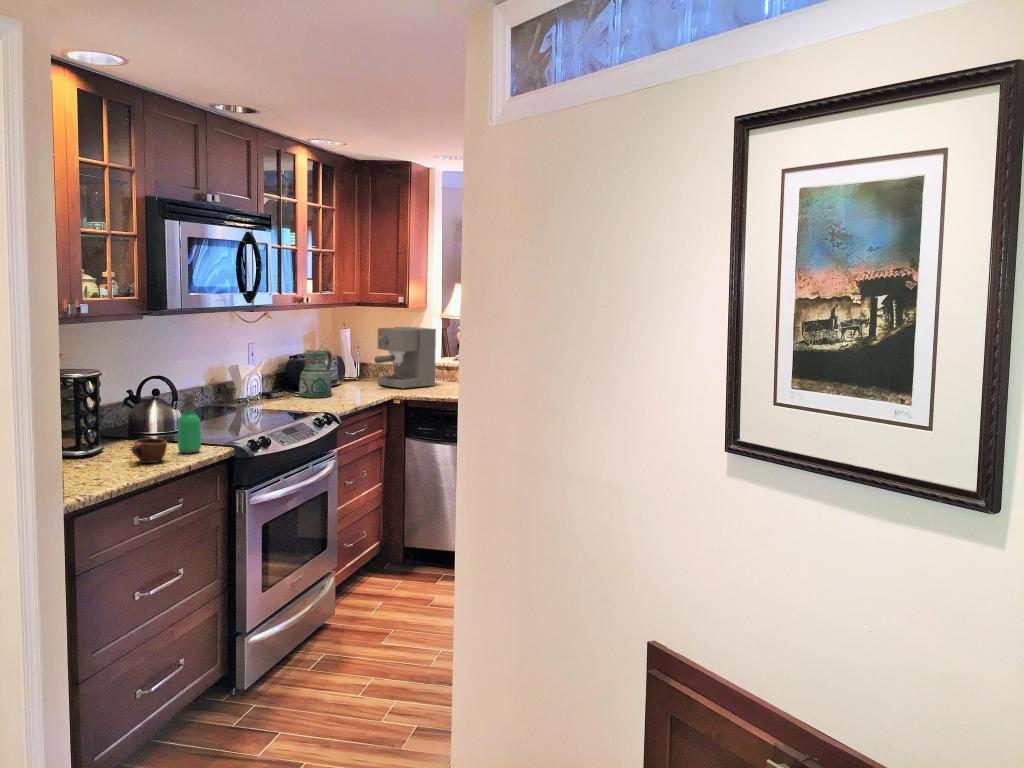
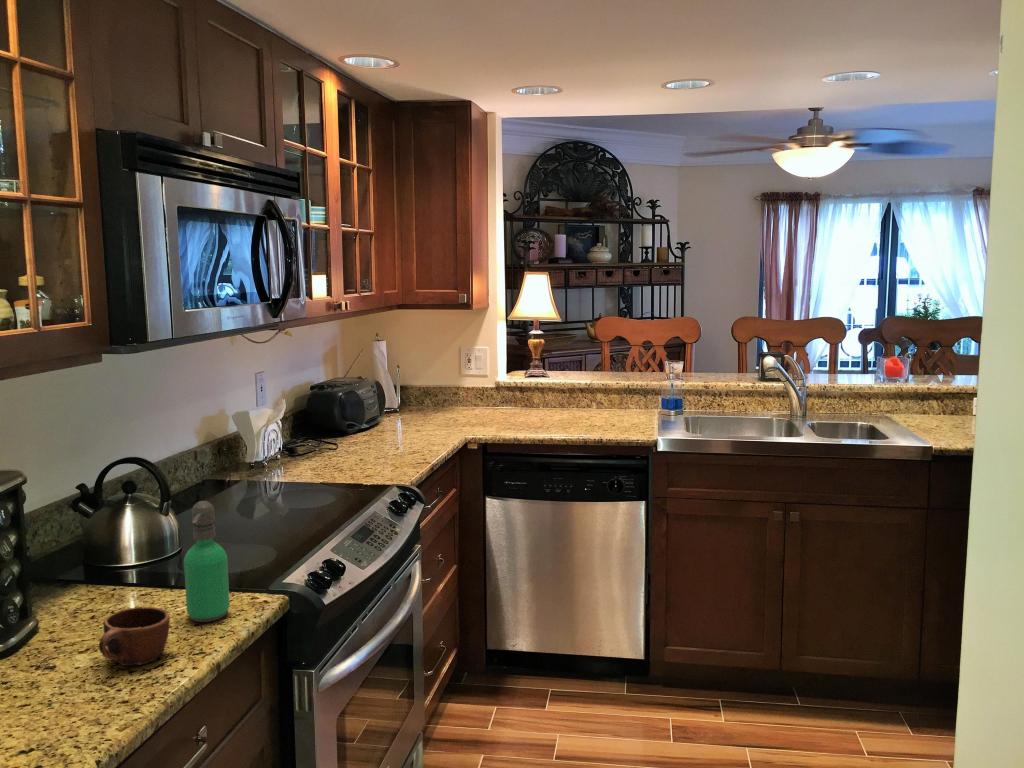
coffee maker: present [374,327,436,389] -> none [432,335,514,426]
ceramic pitcher: present [299,348,332,398] -> none [334,375,382,451]

